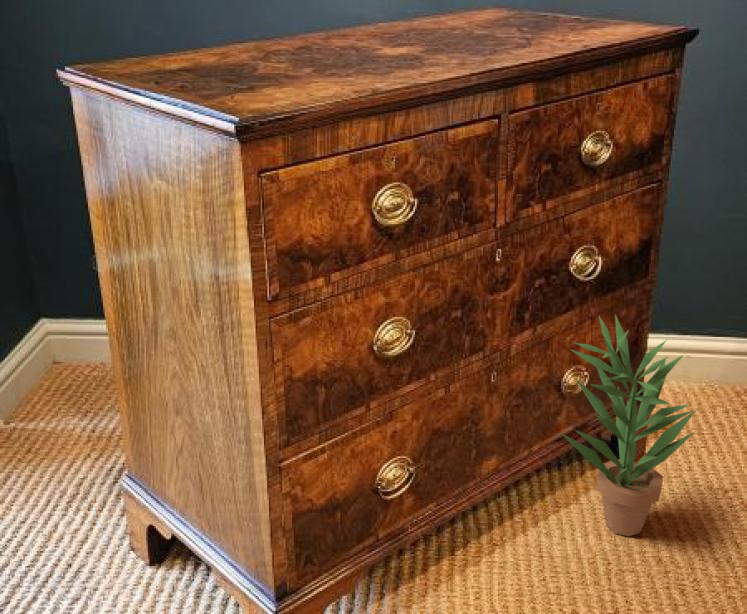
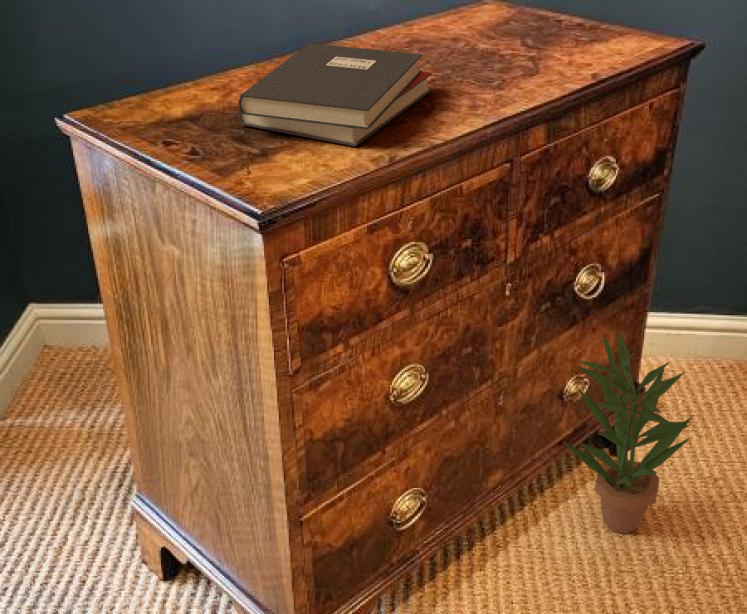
hardback book: none [229,13,423,84] -> present [238,43,432,147]

